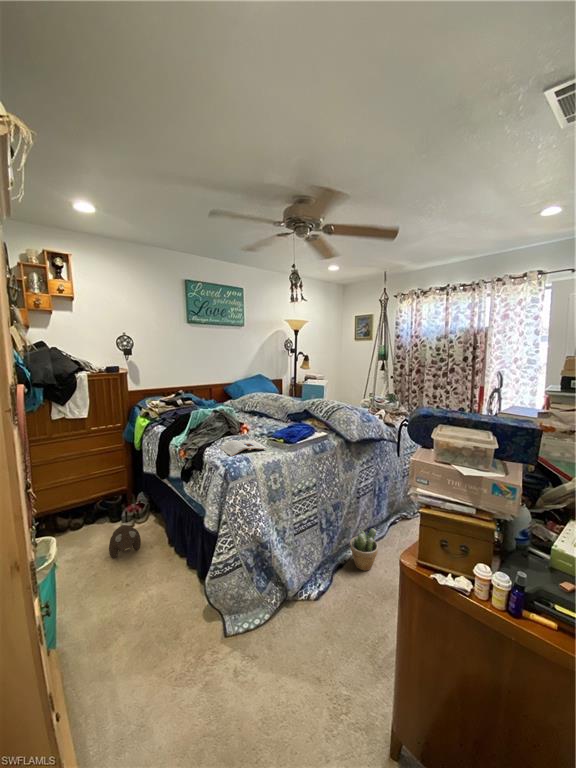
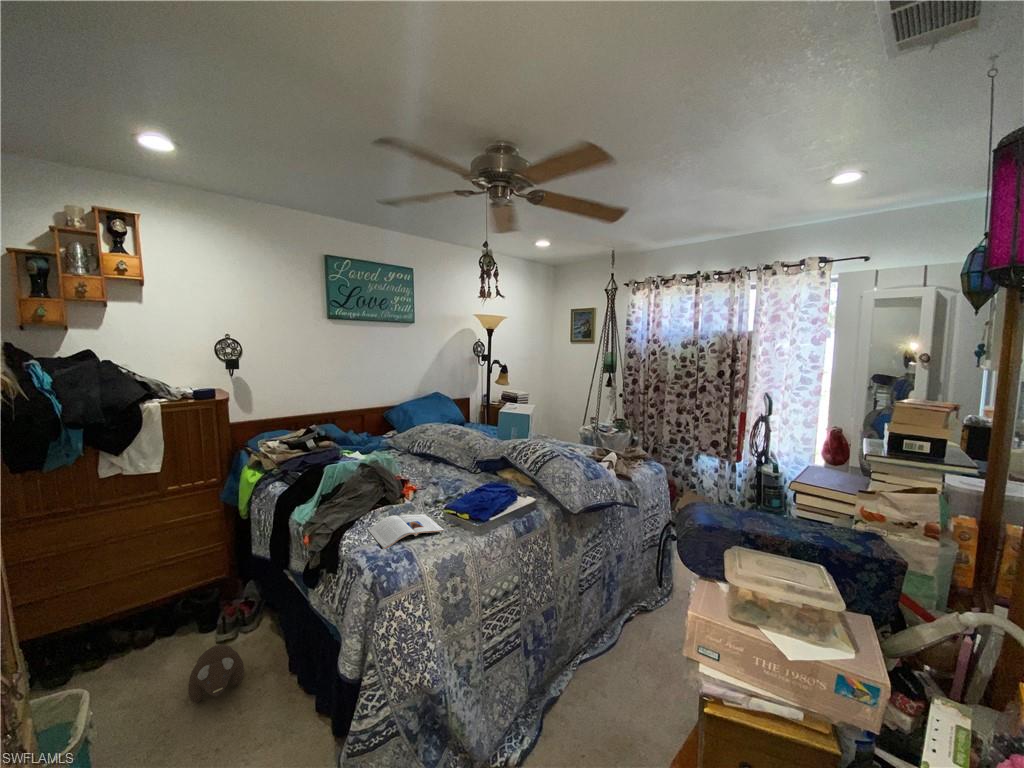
potted plant: present [350,529,378,571] -> none [569,640,610,706]

